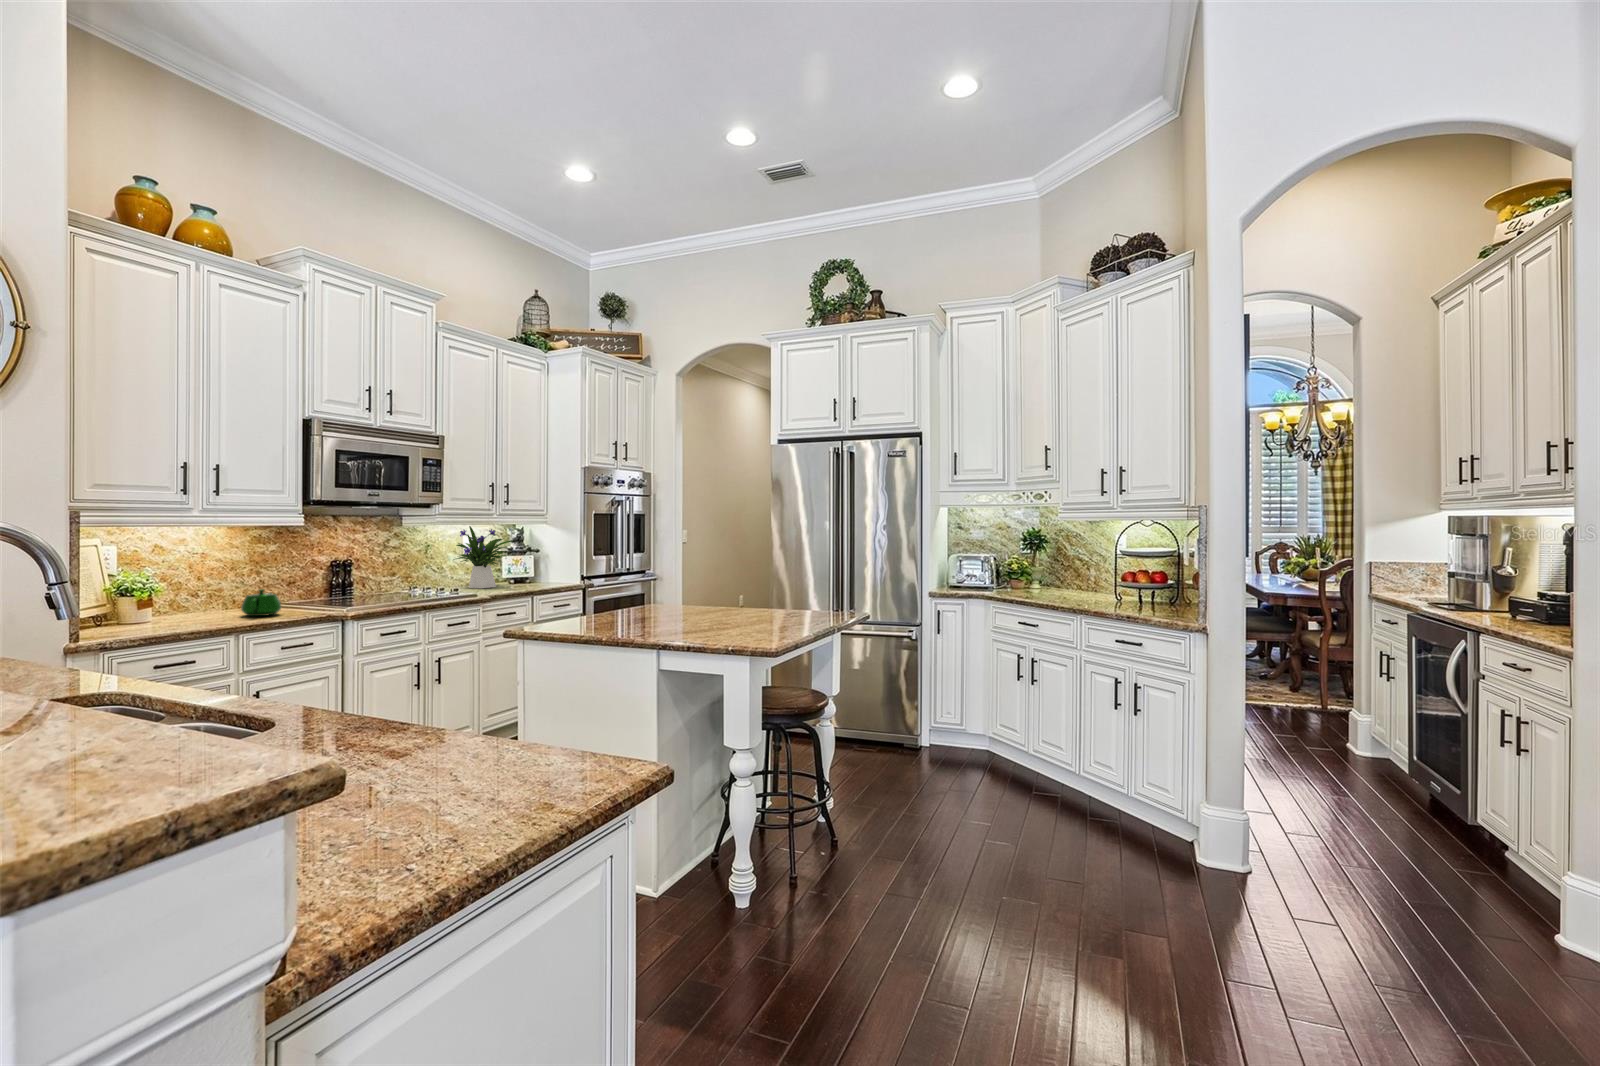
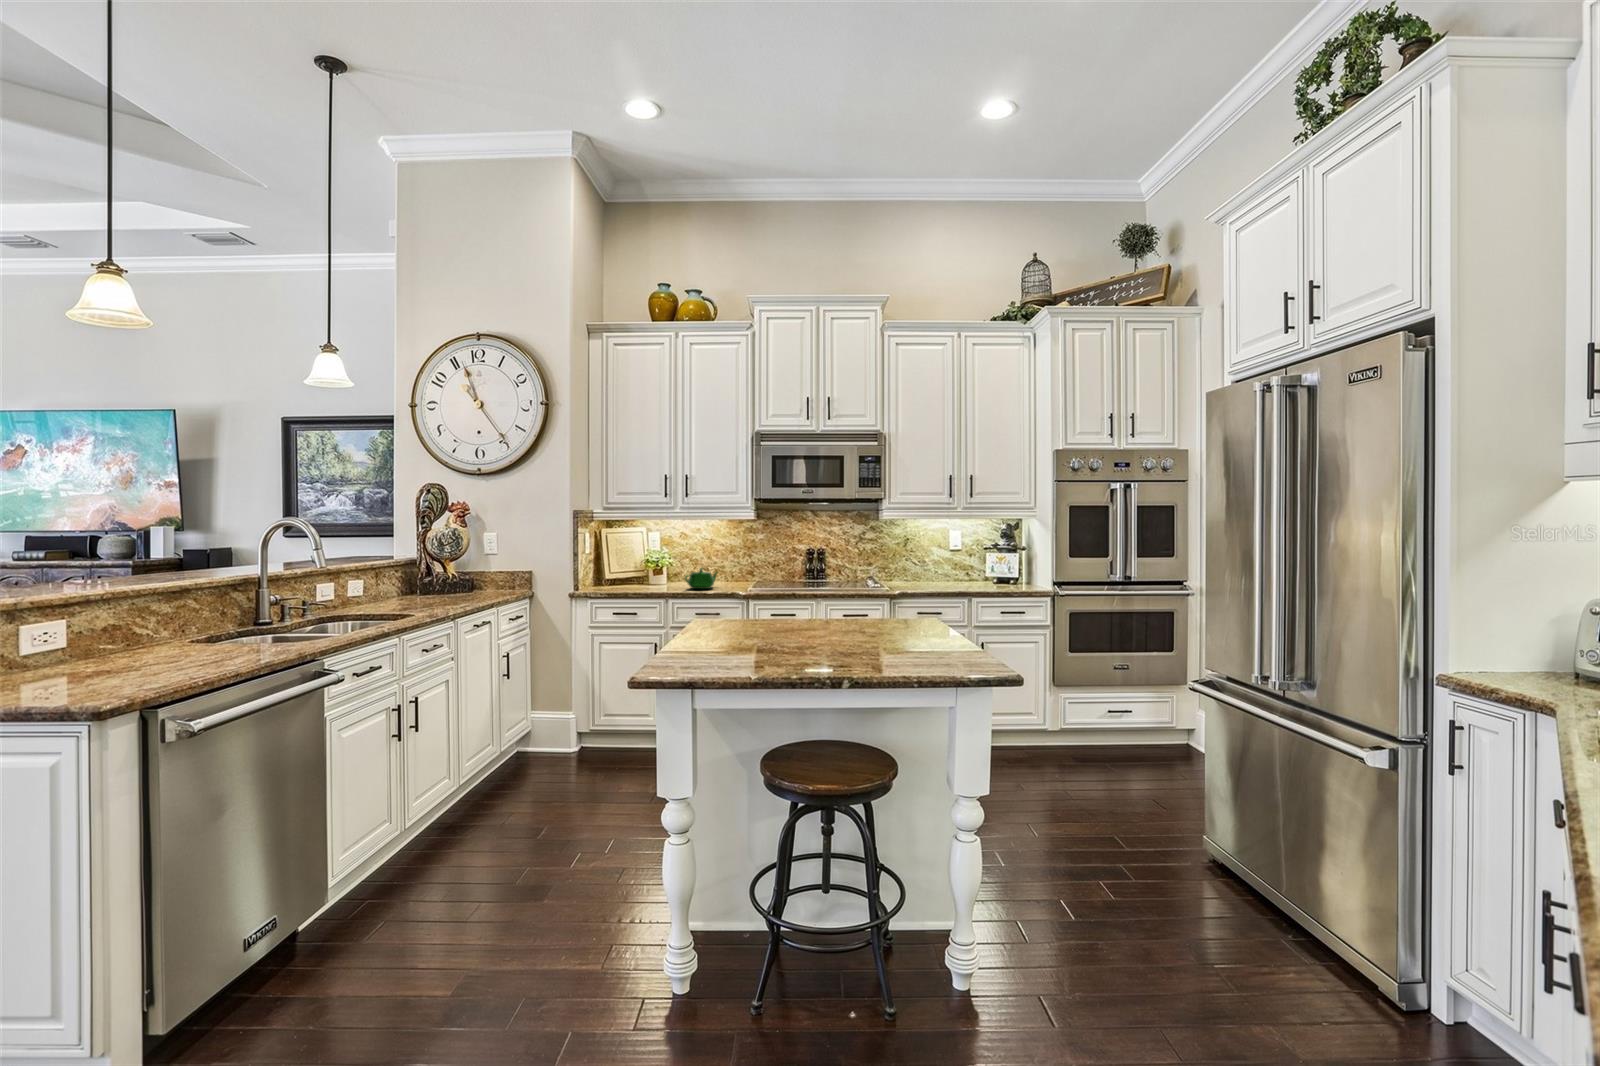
flower arrangement: present [453,526,512,588] -> none [906,520,968,586]

